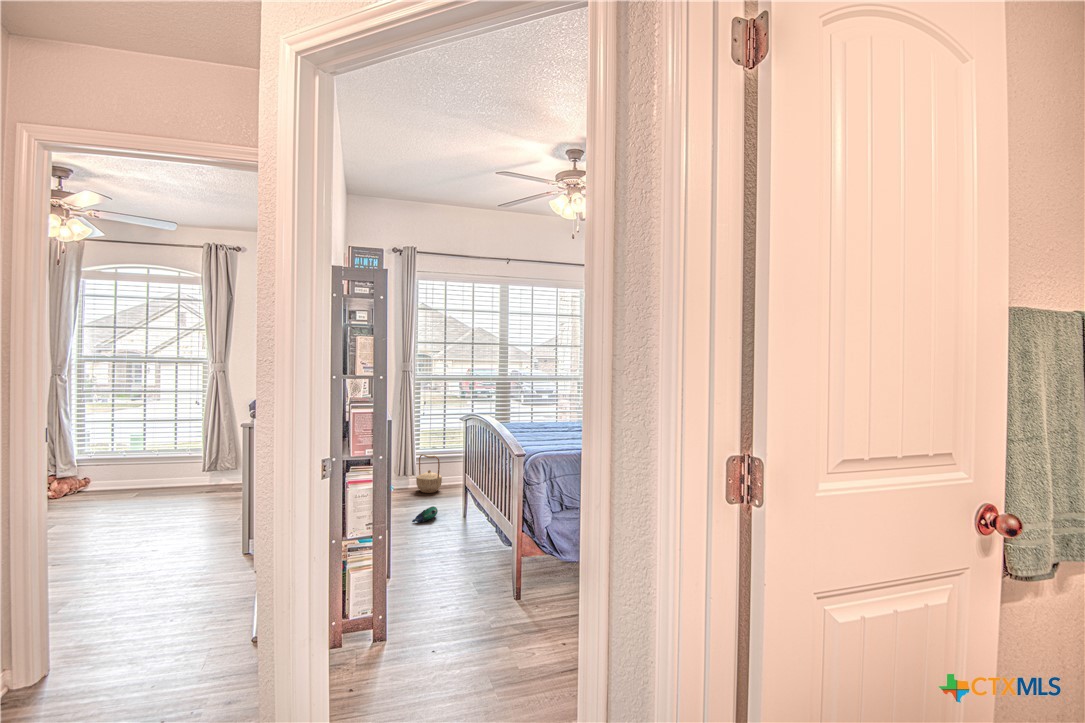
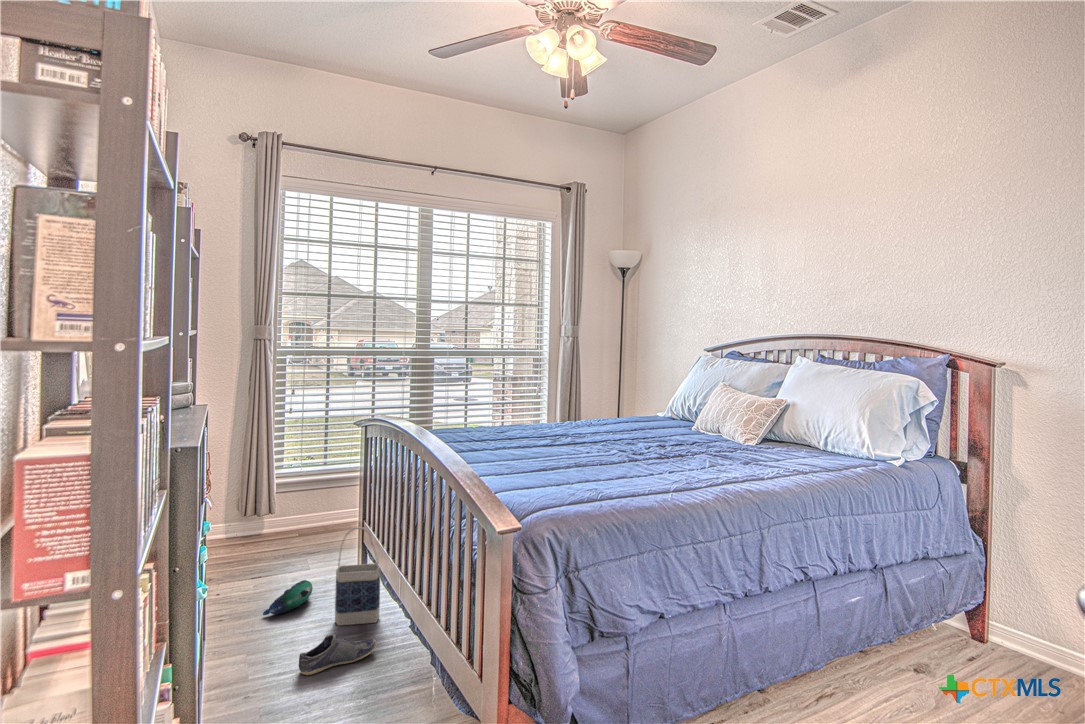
basket: present [416,454,442,493] -> none [276,477,321,541]
bag: none [450,474,474,528] -> present [335,527,380,626]
shoe: none [431,525,471,544] -> present [299,634,377,675]

